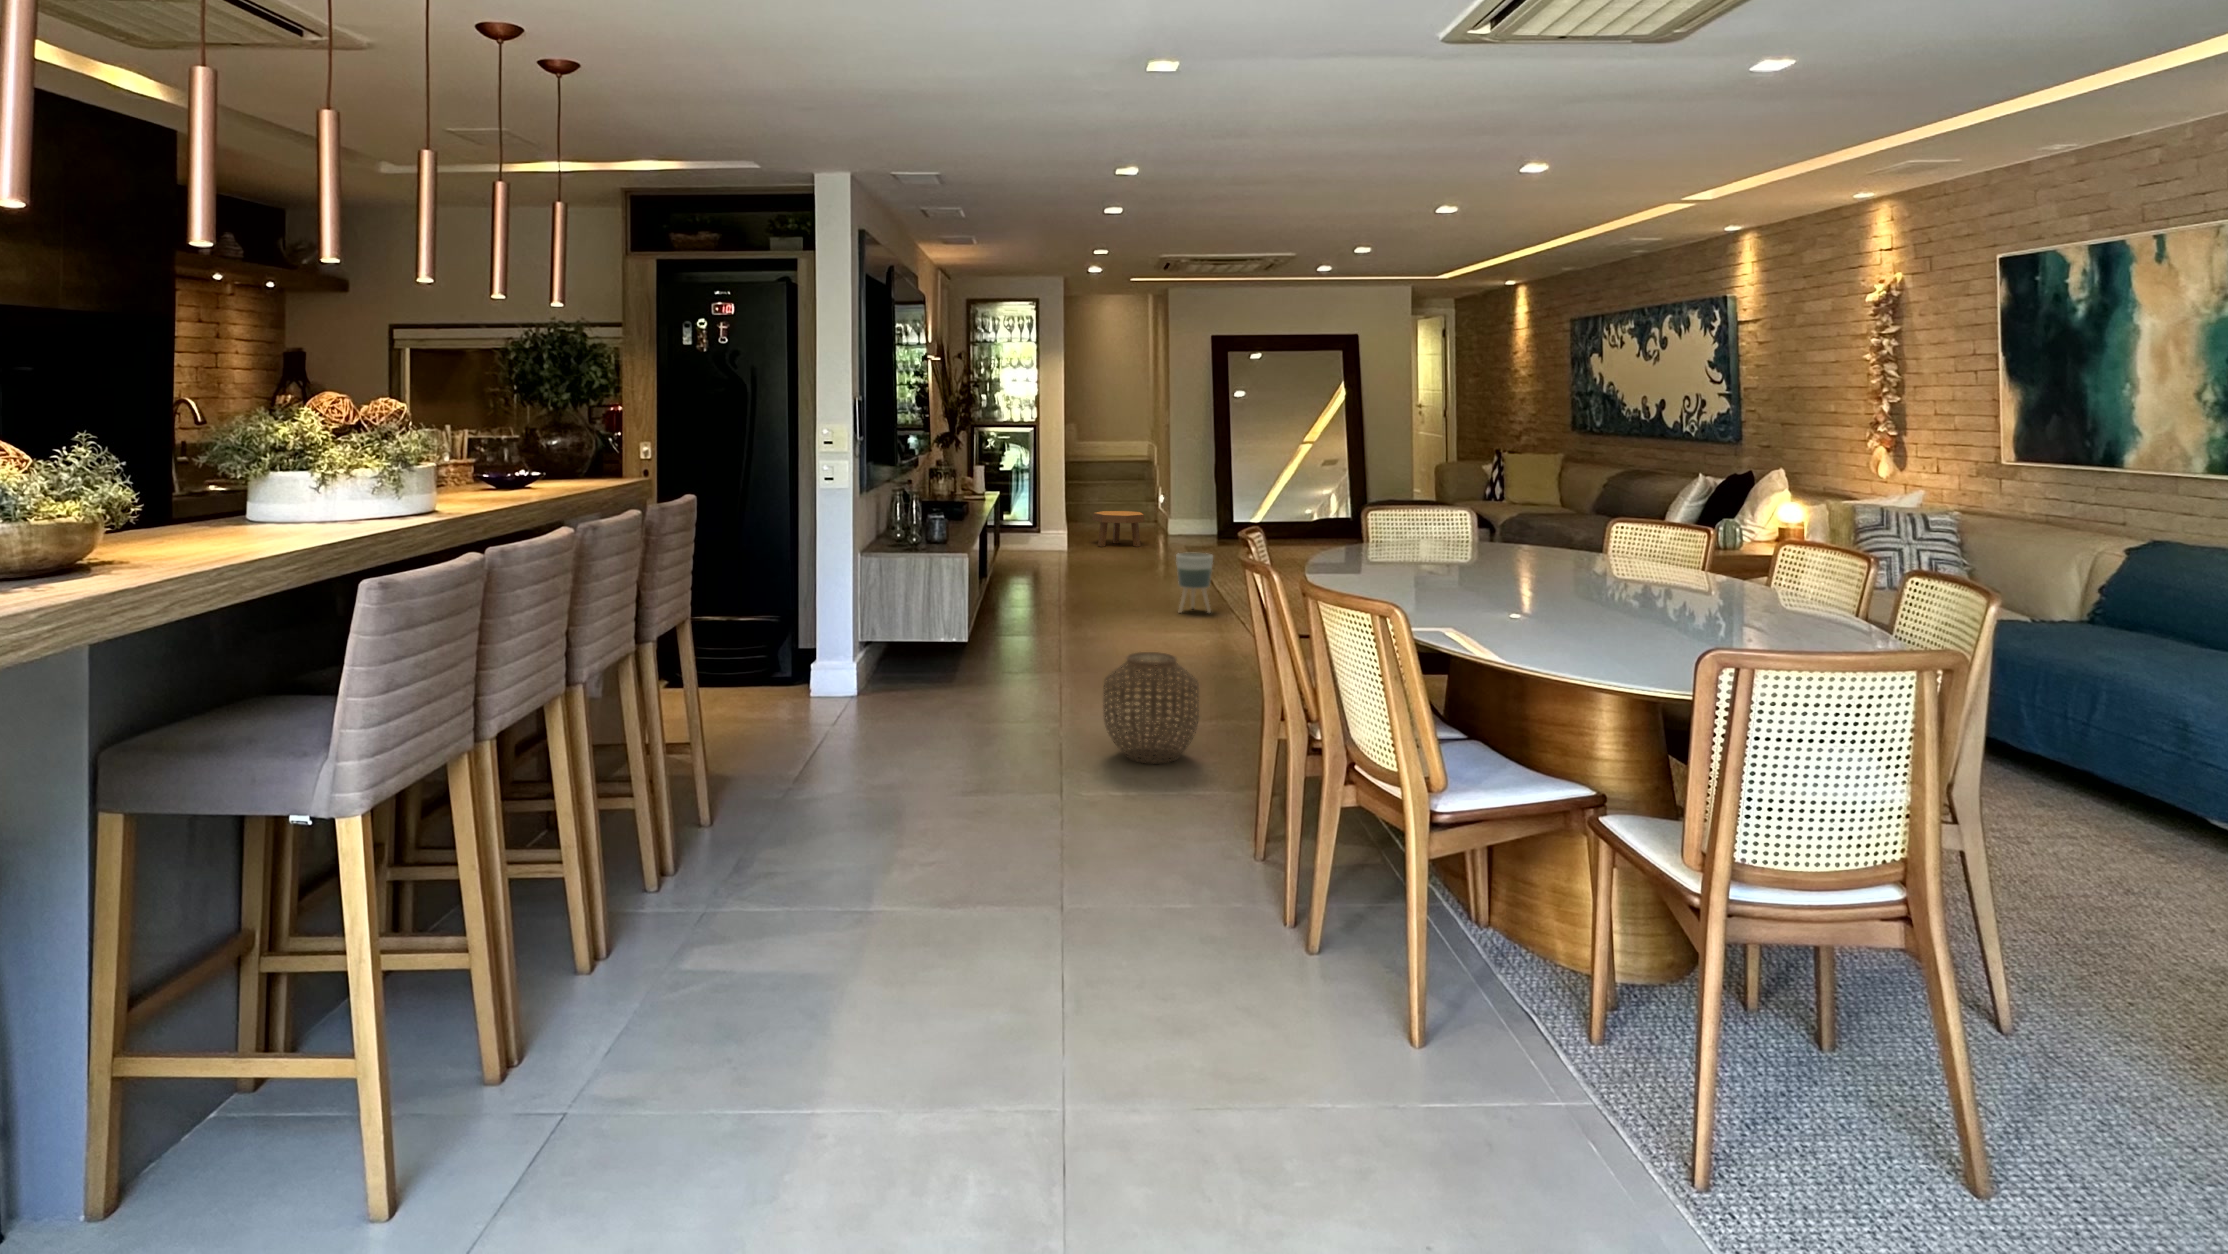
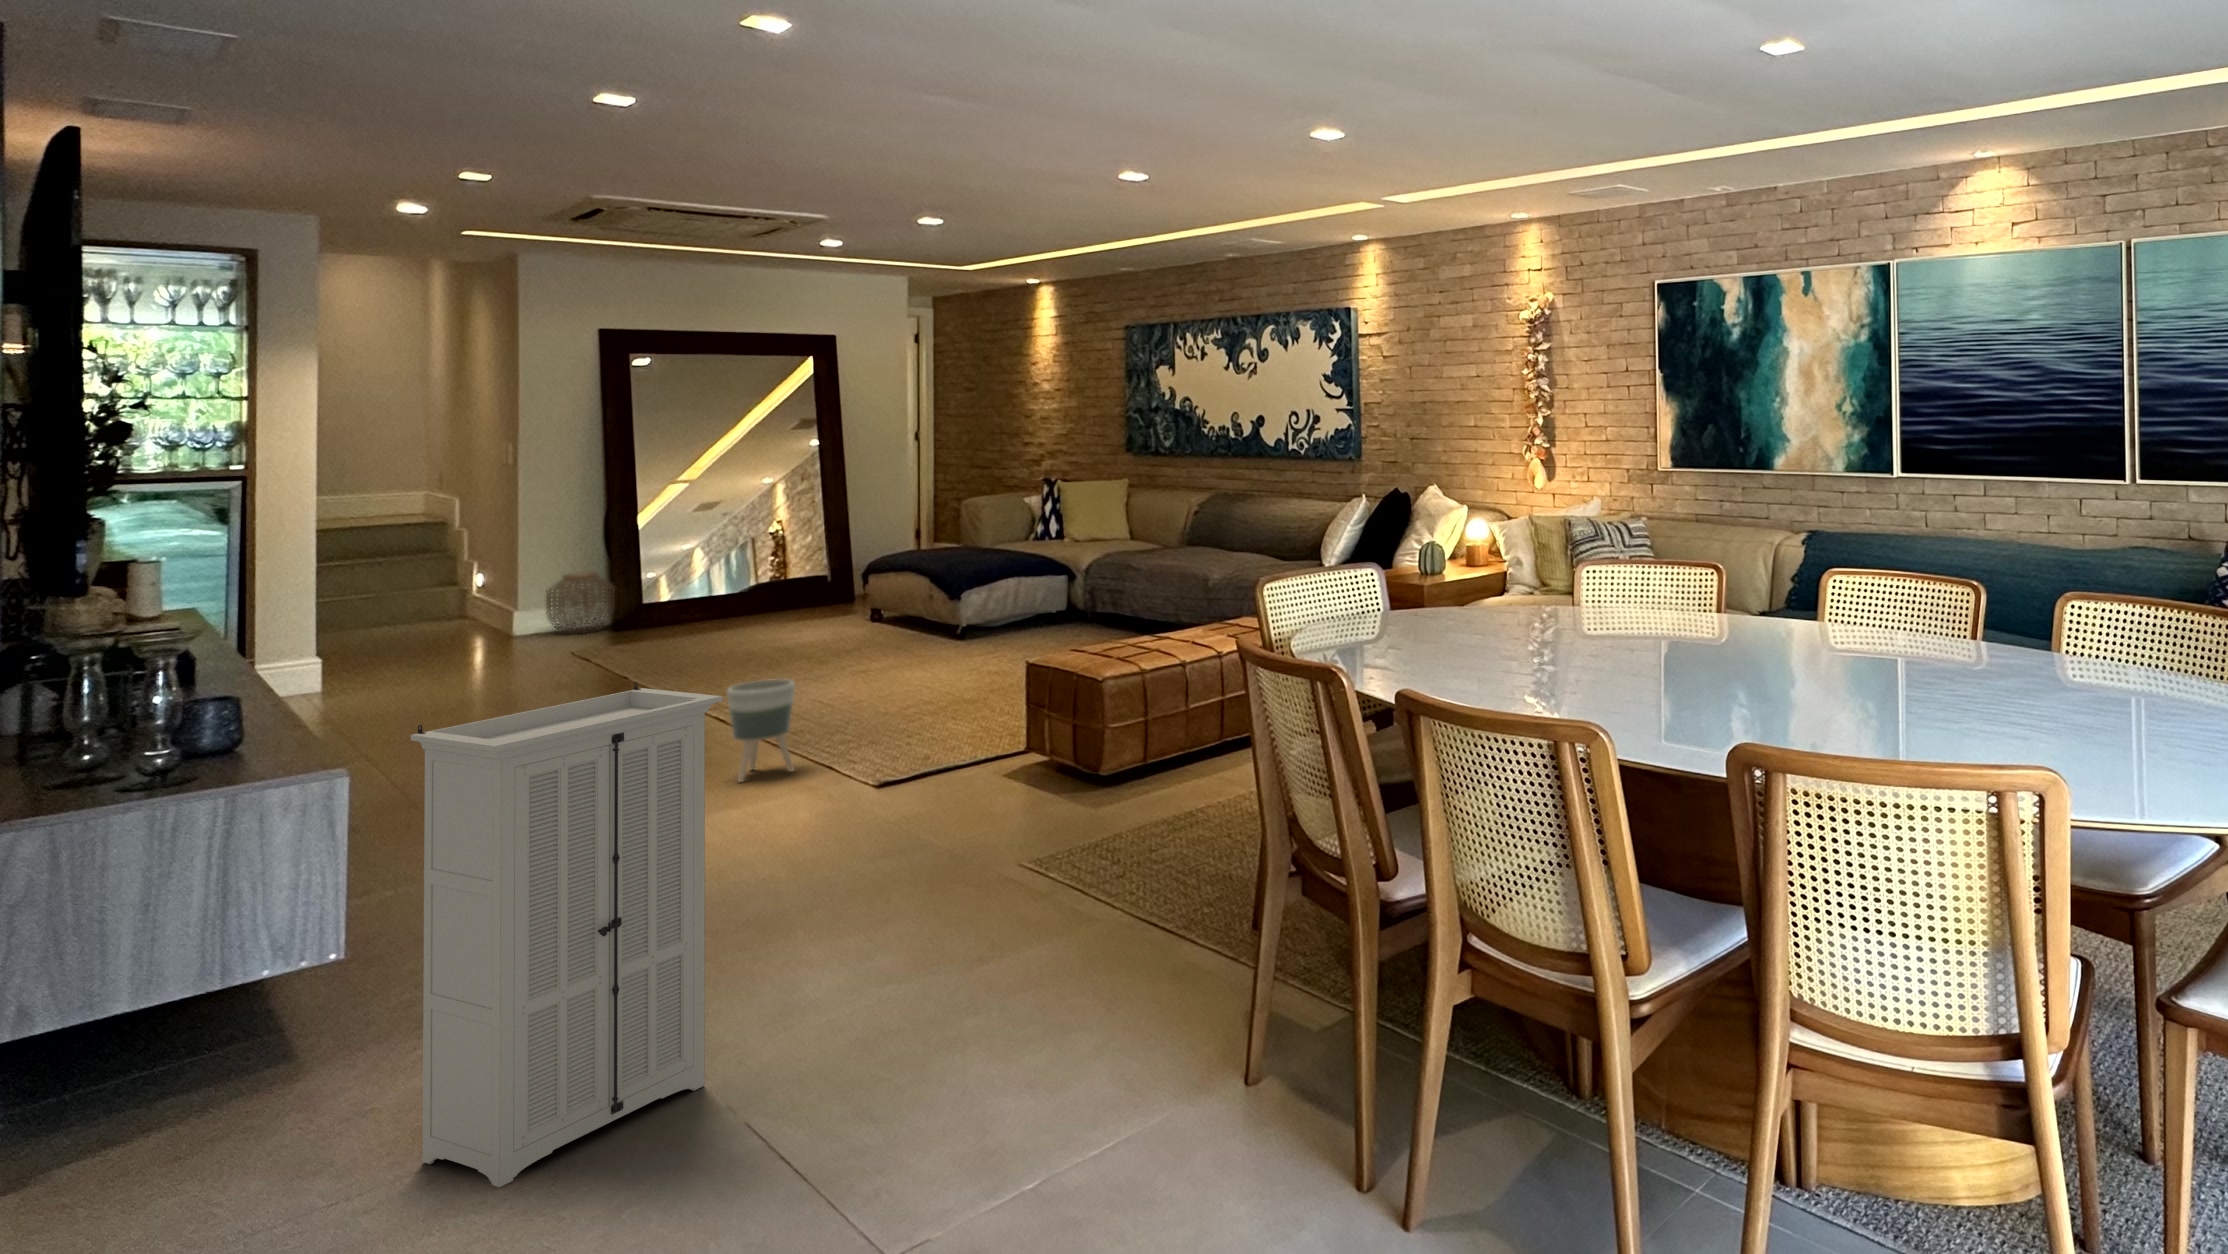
storage cabinet: none [917,509,1034,724] -> present [411,683,723,1187]
footstool: present [1092,511,1145,547] -> none [403,621,520,689]
woven basket: present [1103,652,1199,763] -> present [546,572,614,634]

